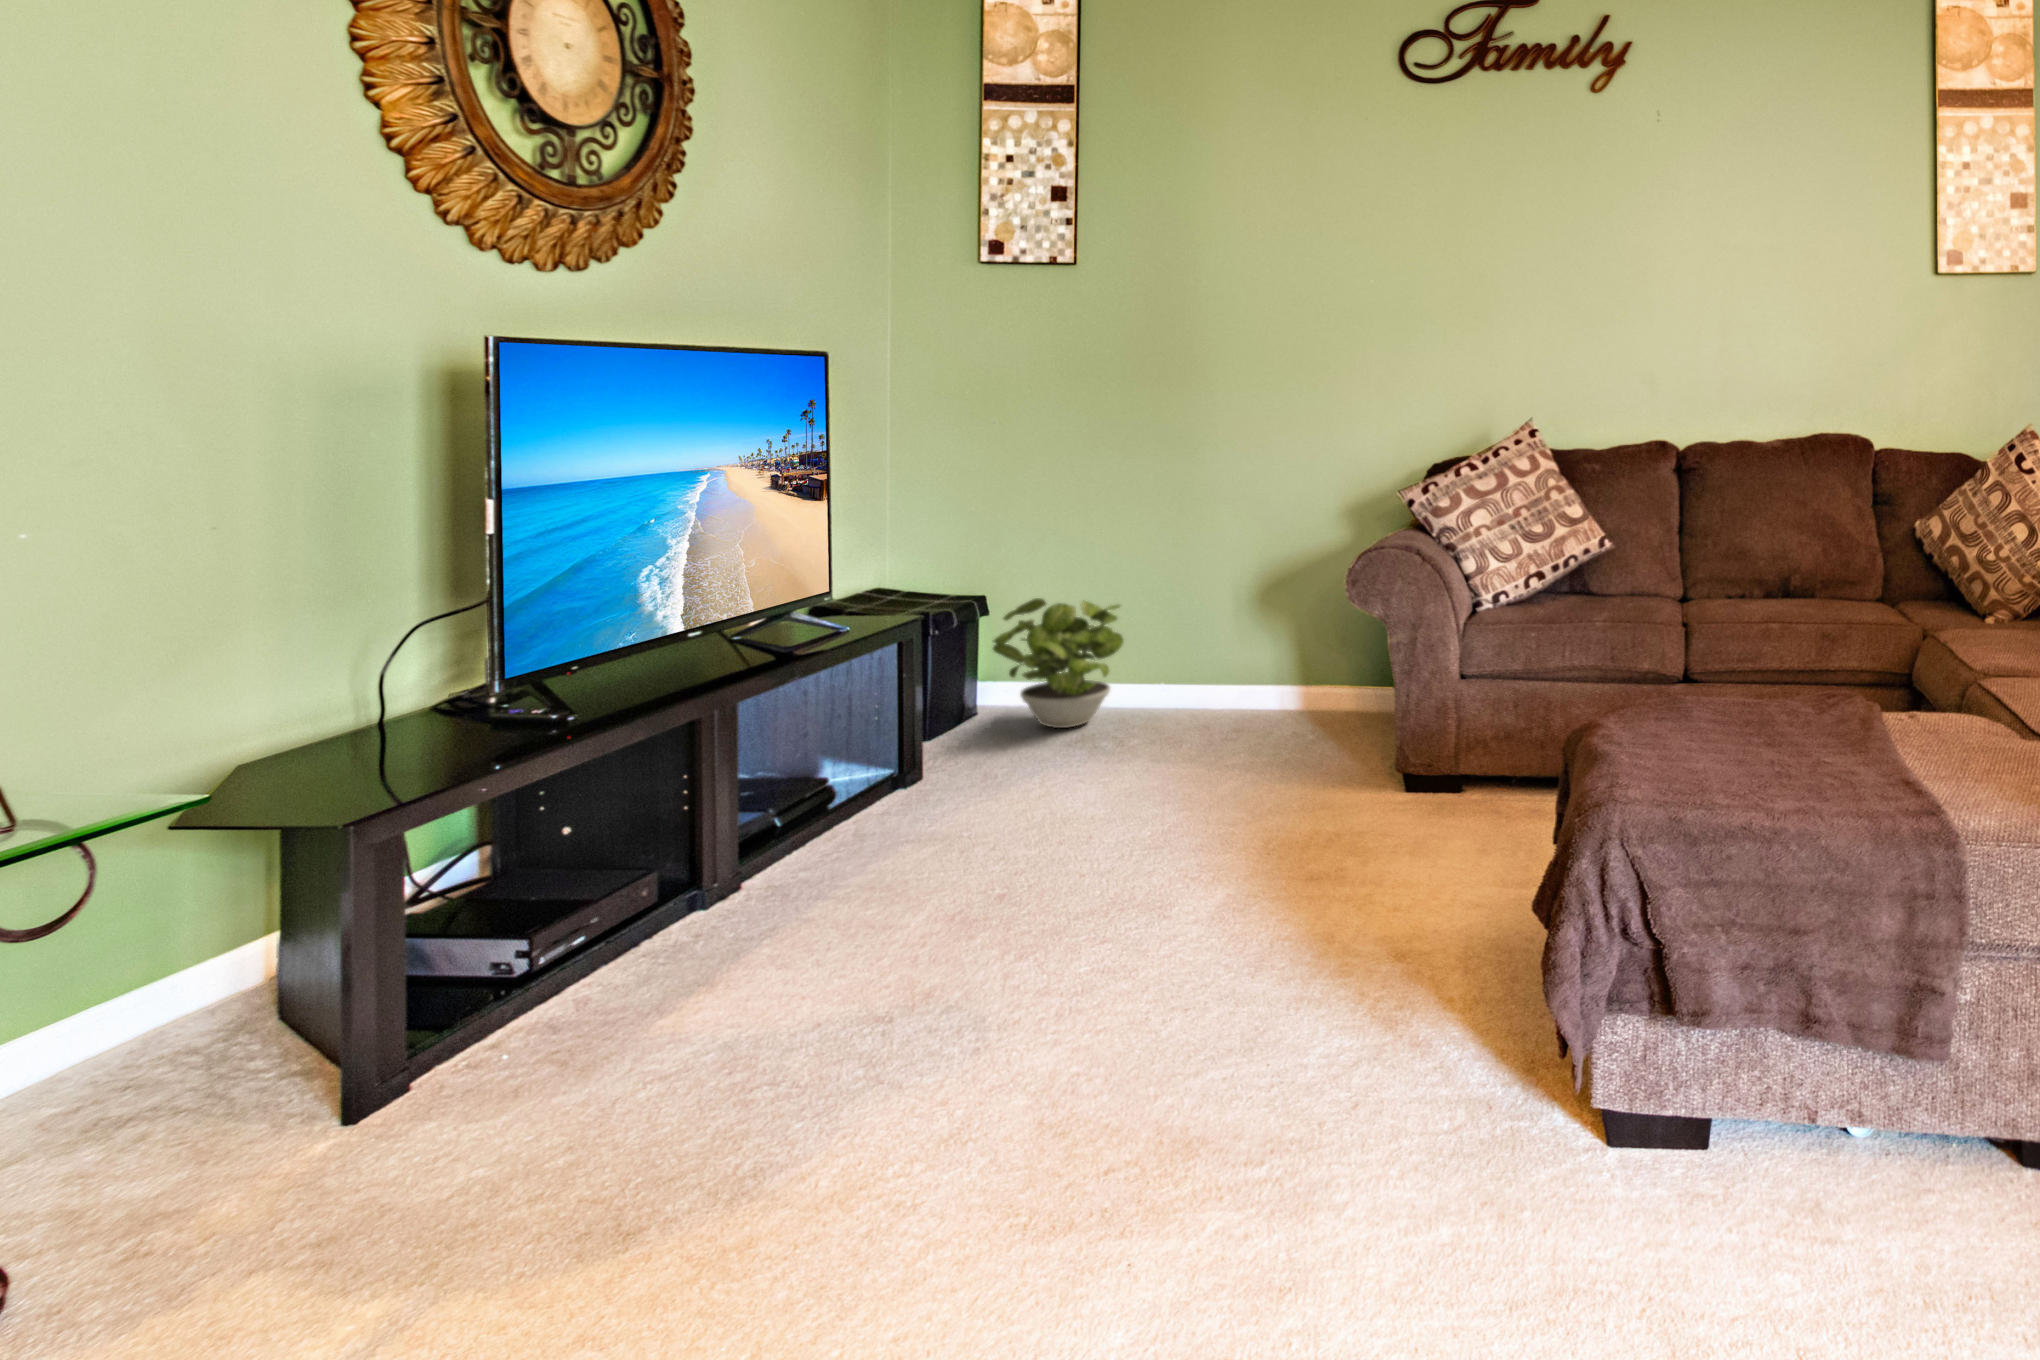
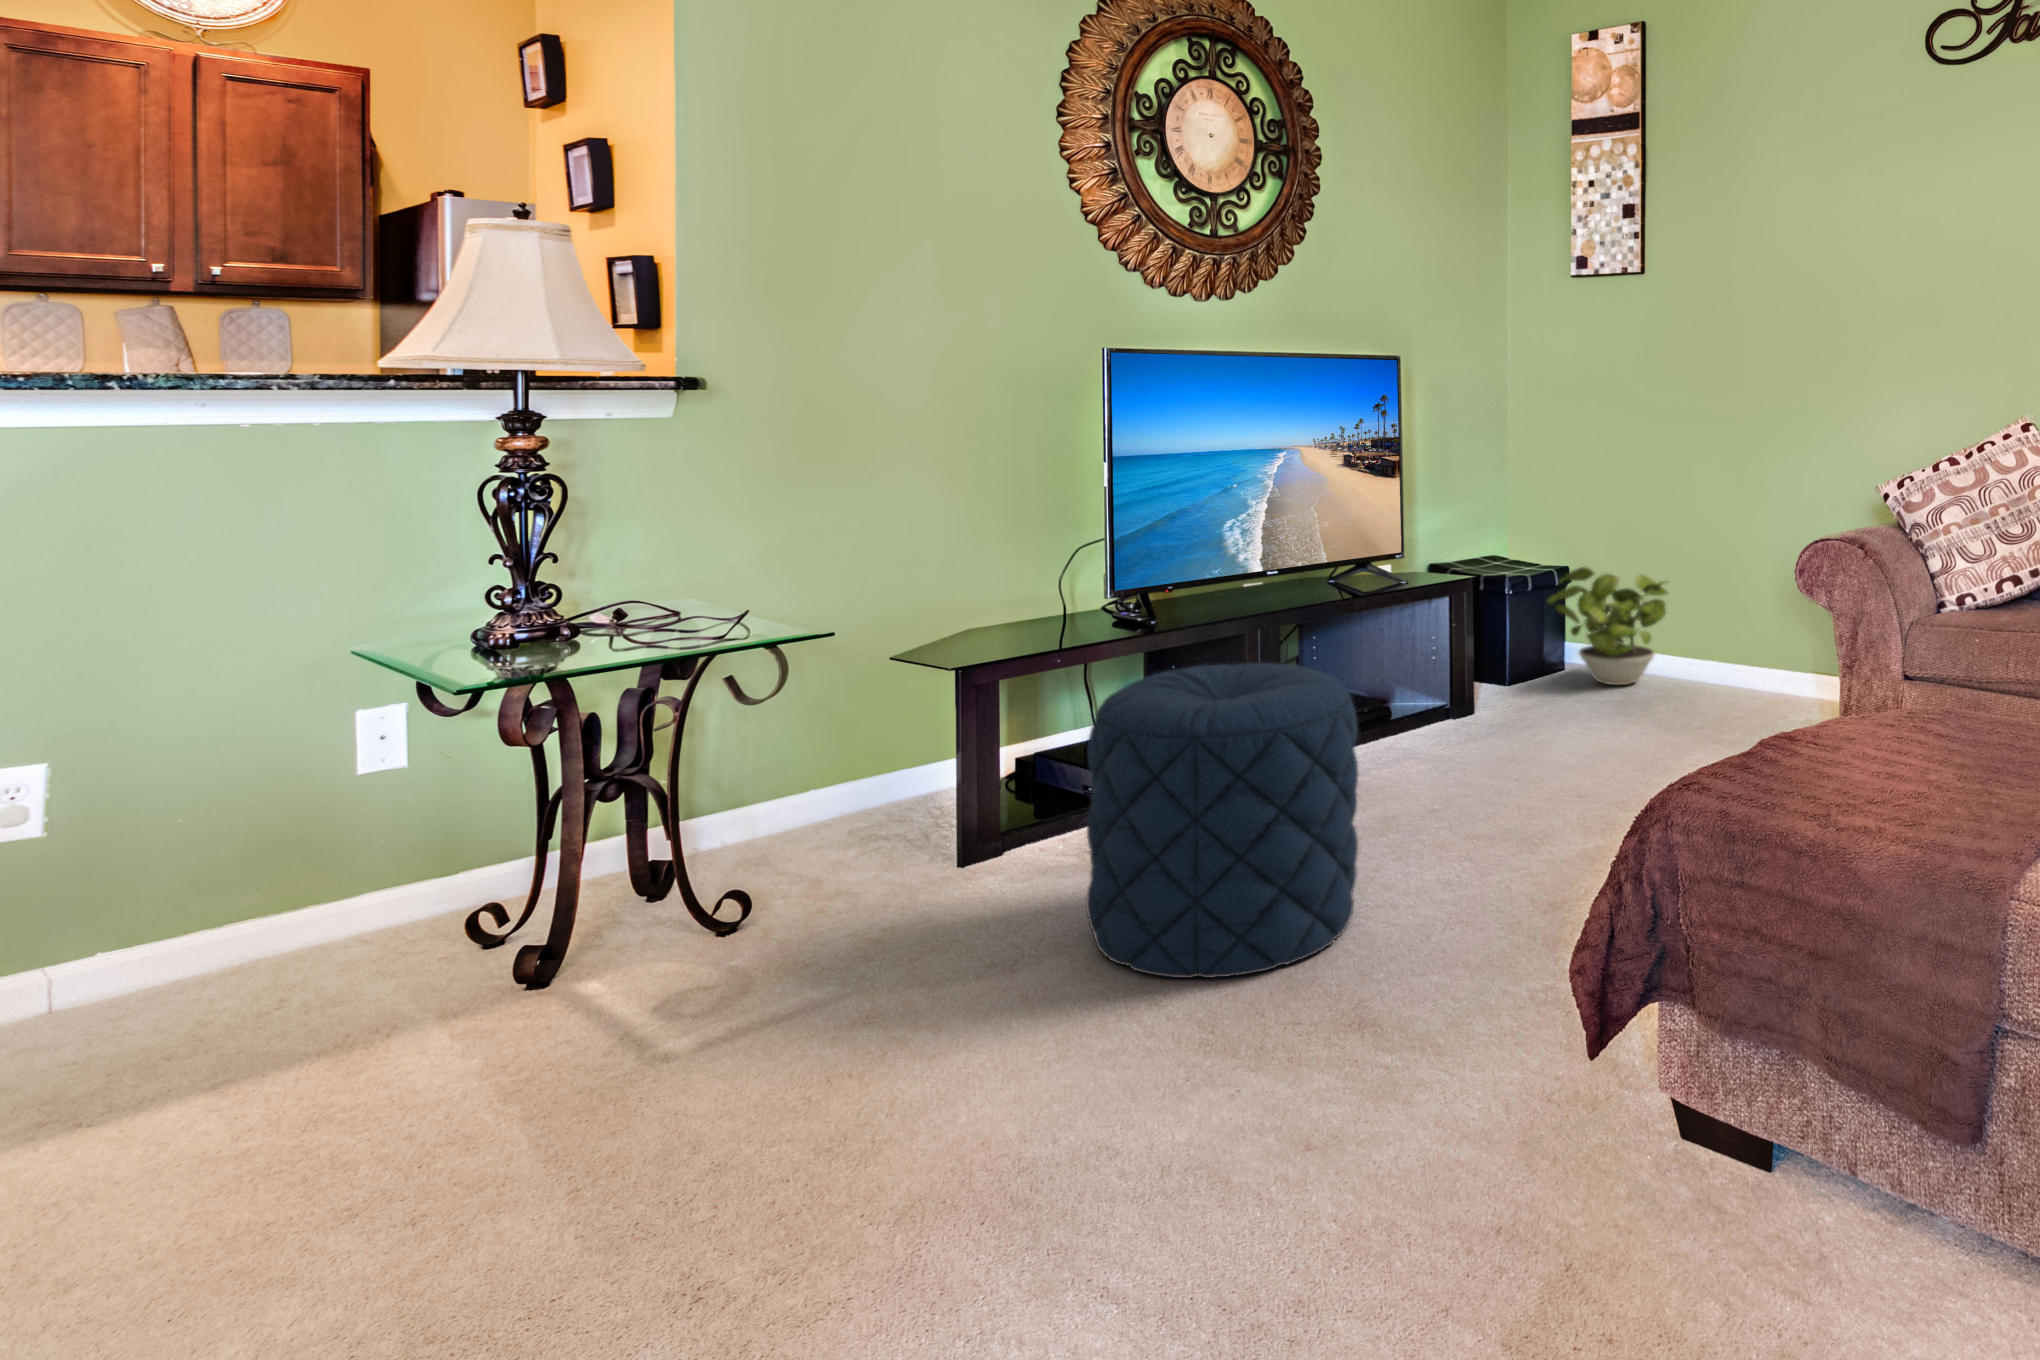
pouf: none [682,765,1080,1236] -> present [1086,663,1358,978]

